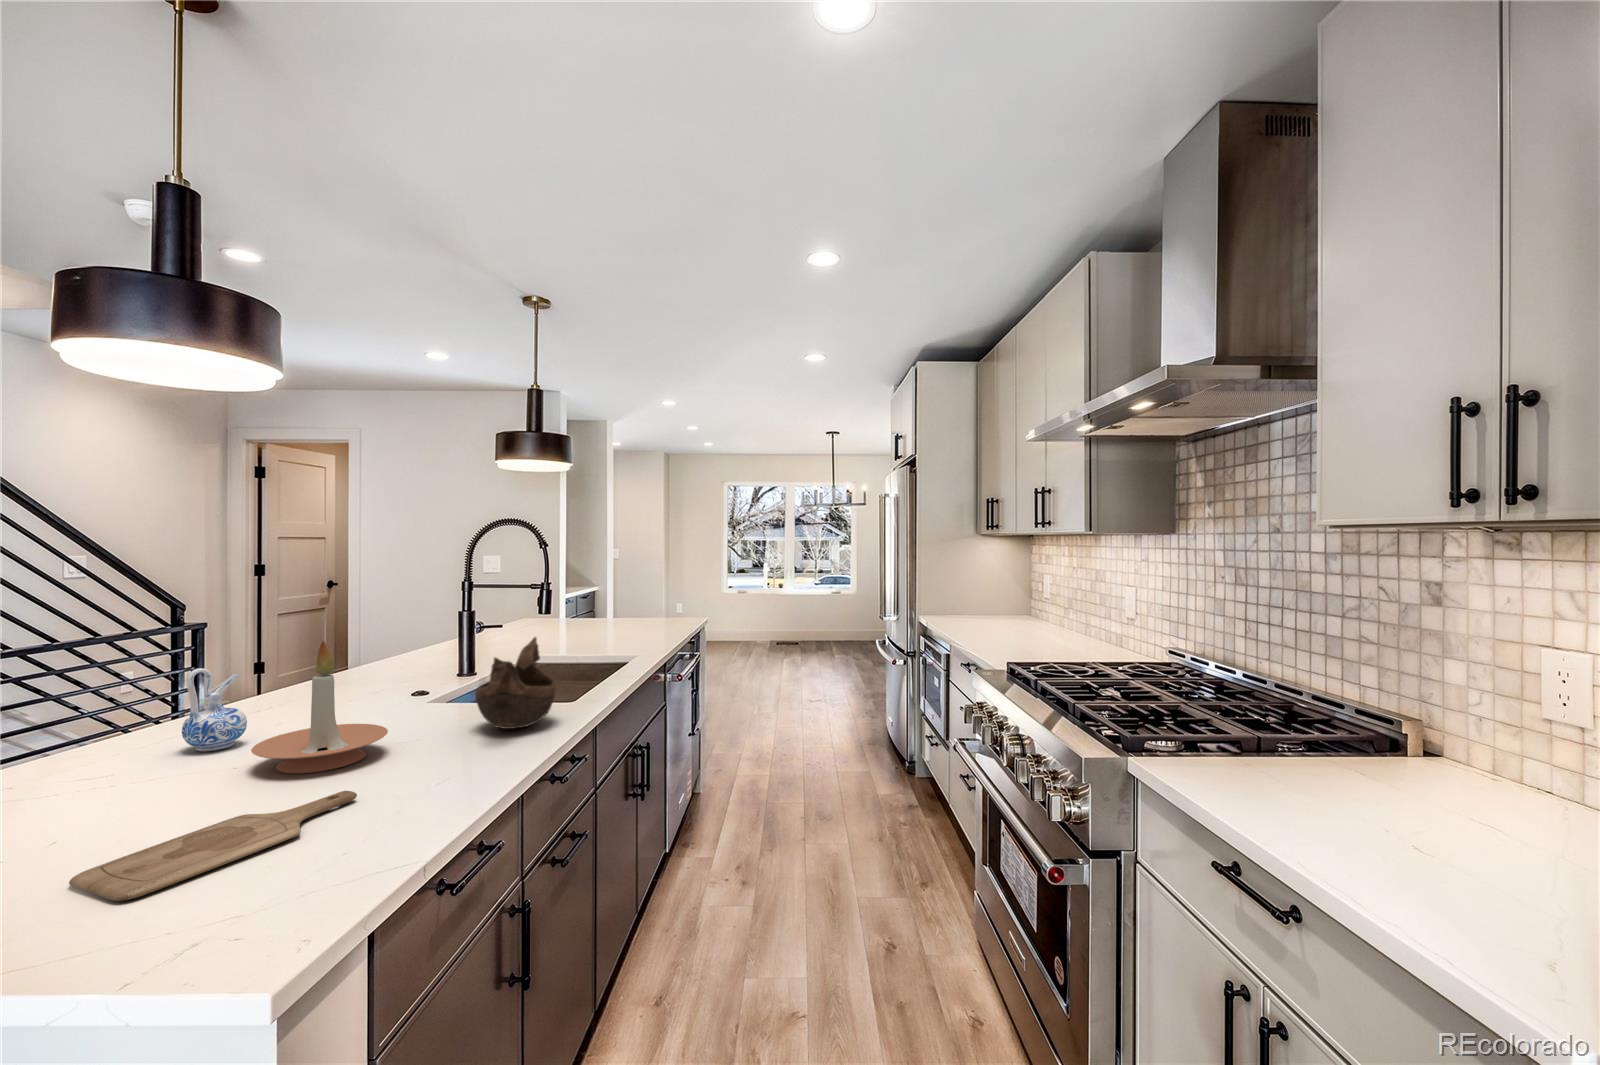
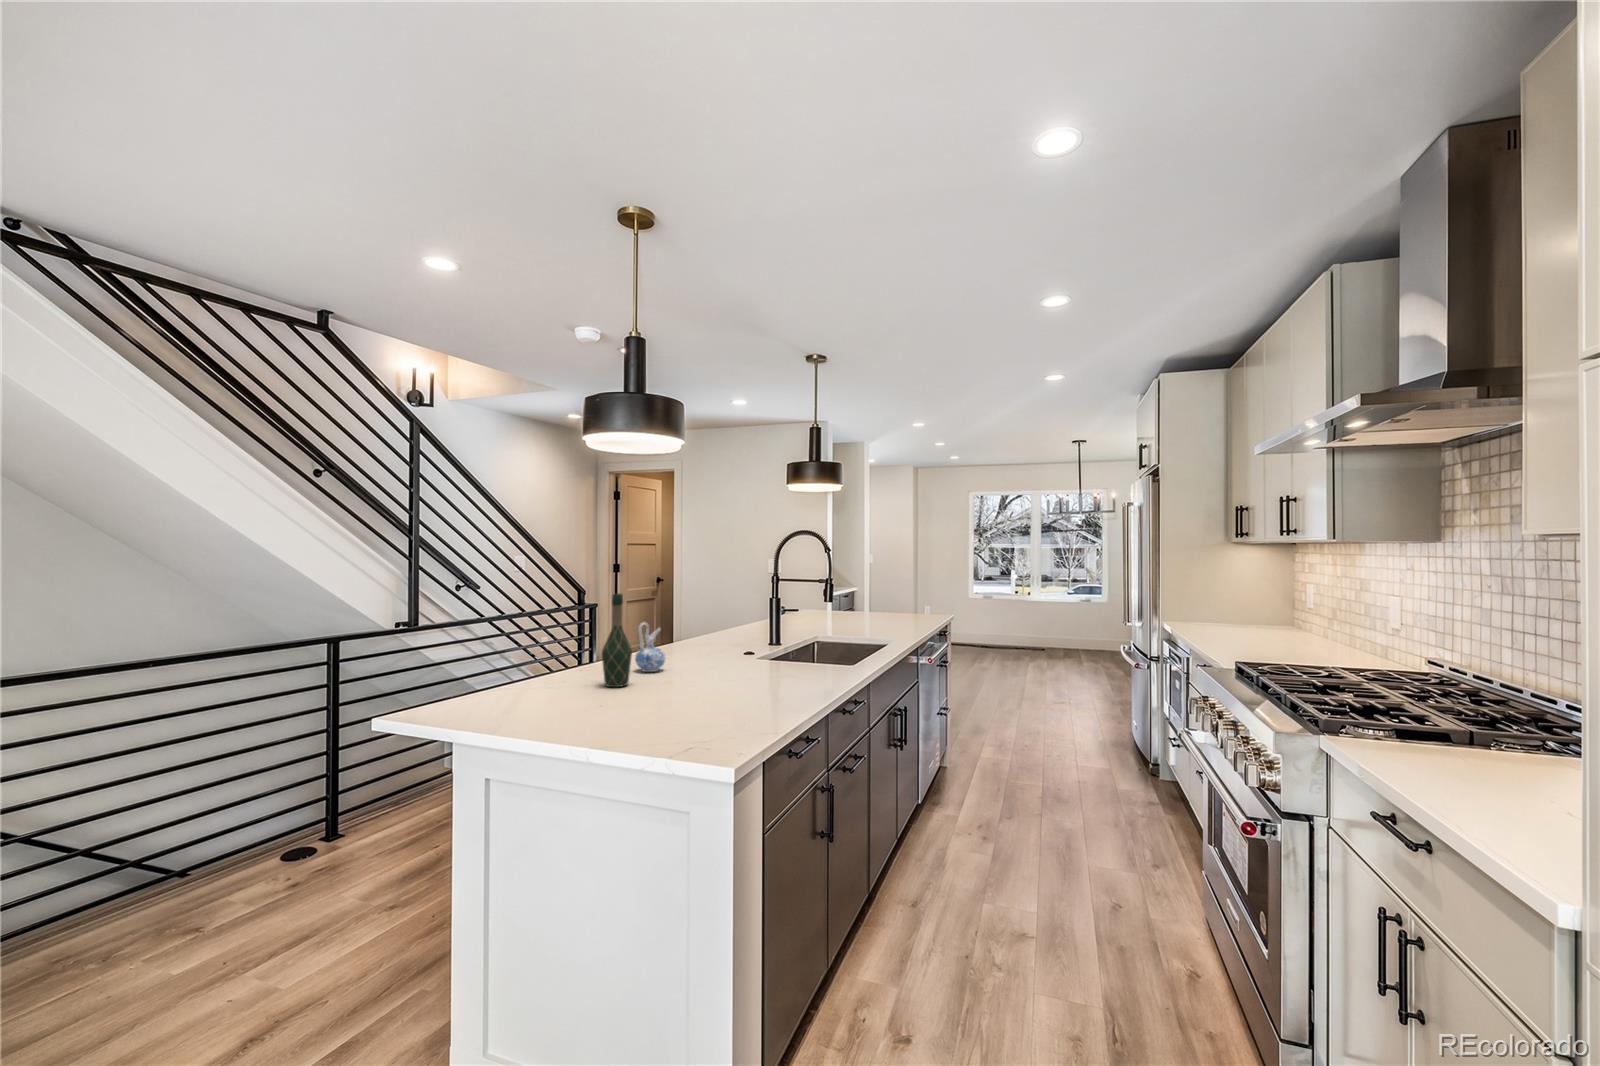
wine bottle: none [78,625,154,798] -> present [602,593,632,687]
decorative bowl: present [475,637,556,729] -> none [792,615,843,676]
candle holder: present [251,641,388,773] -> none [675,608,744,687]
cutting board: present [69,791,357,901] -> none [624,695,737,727]

